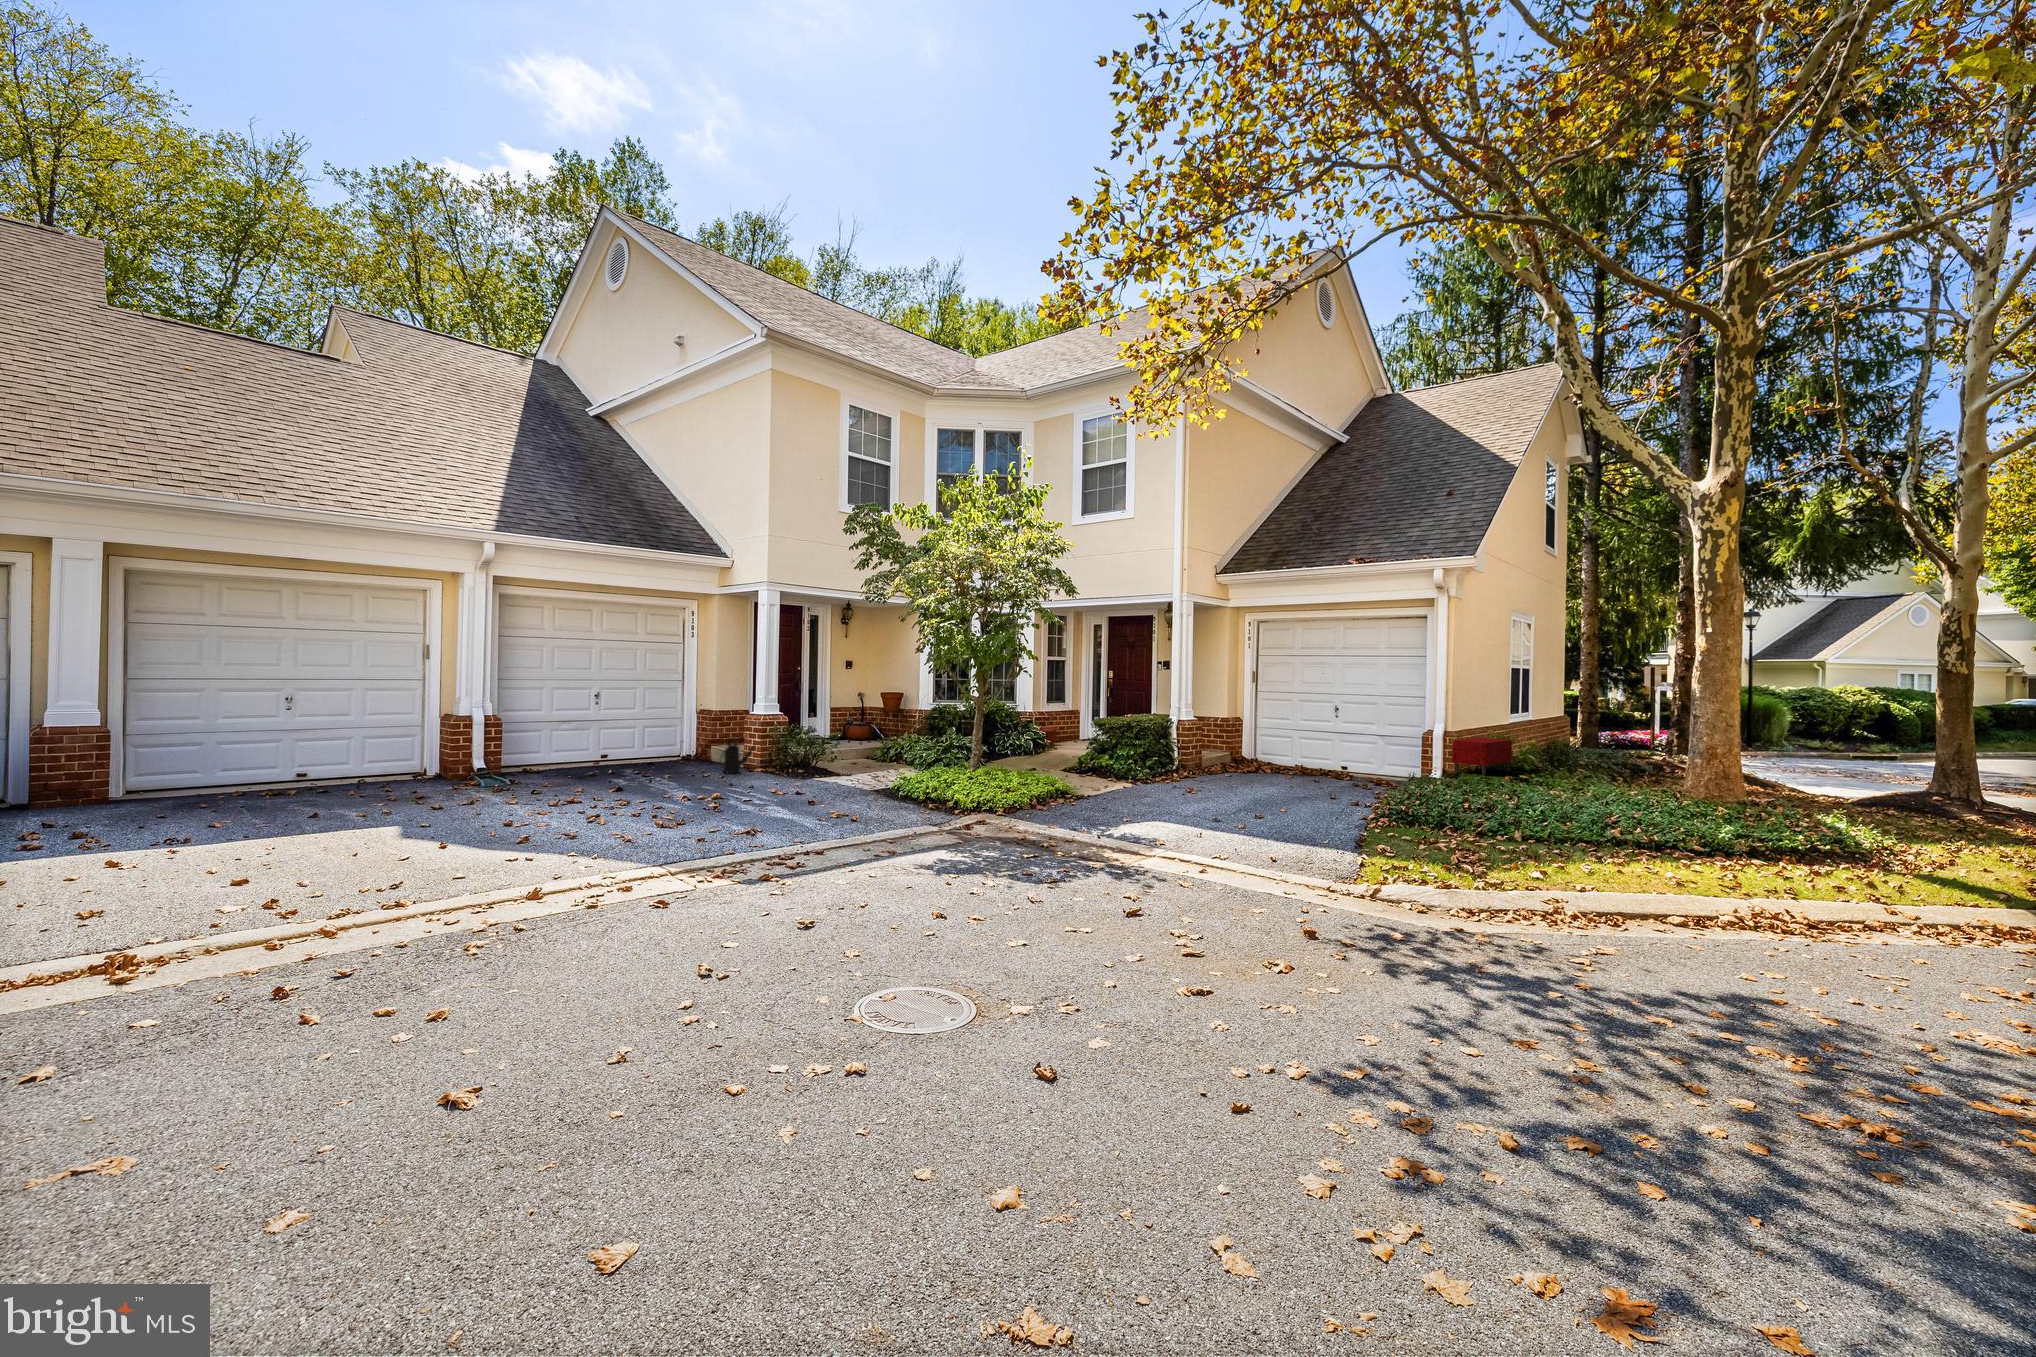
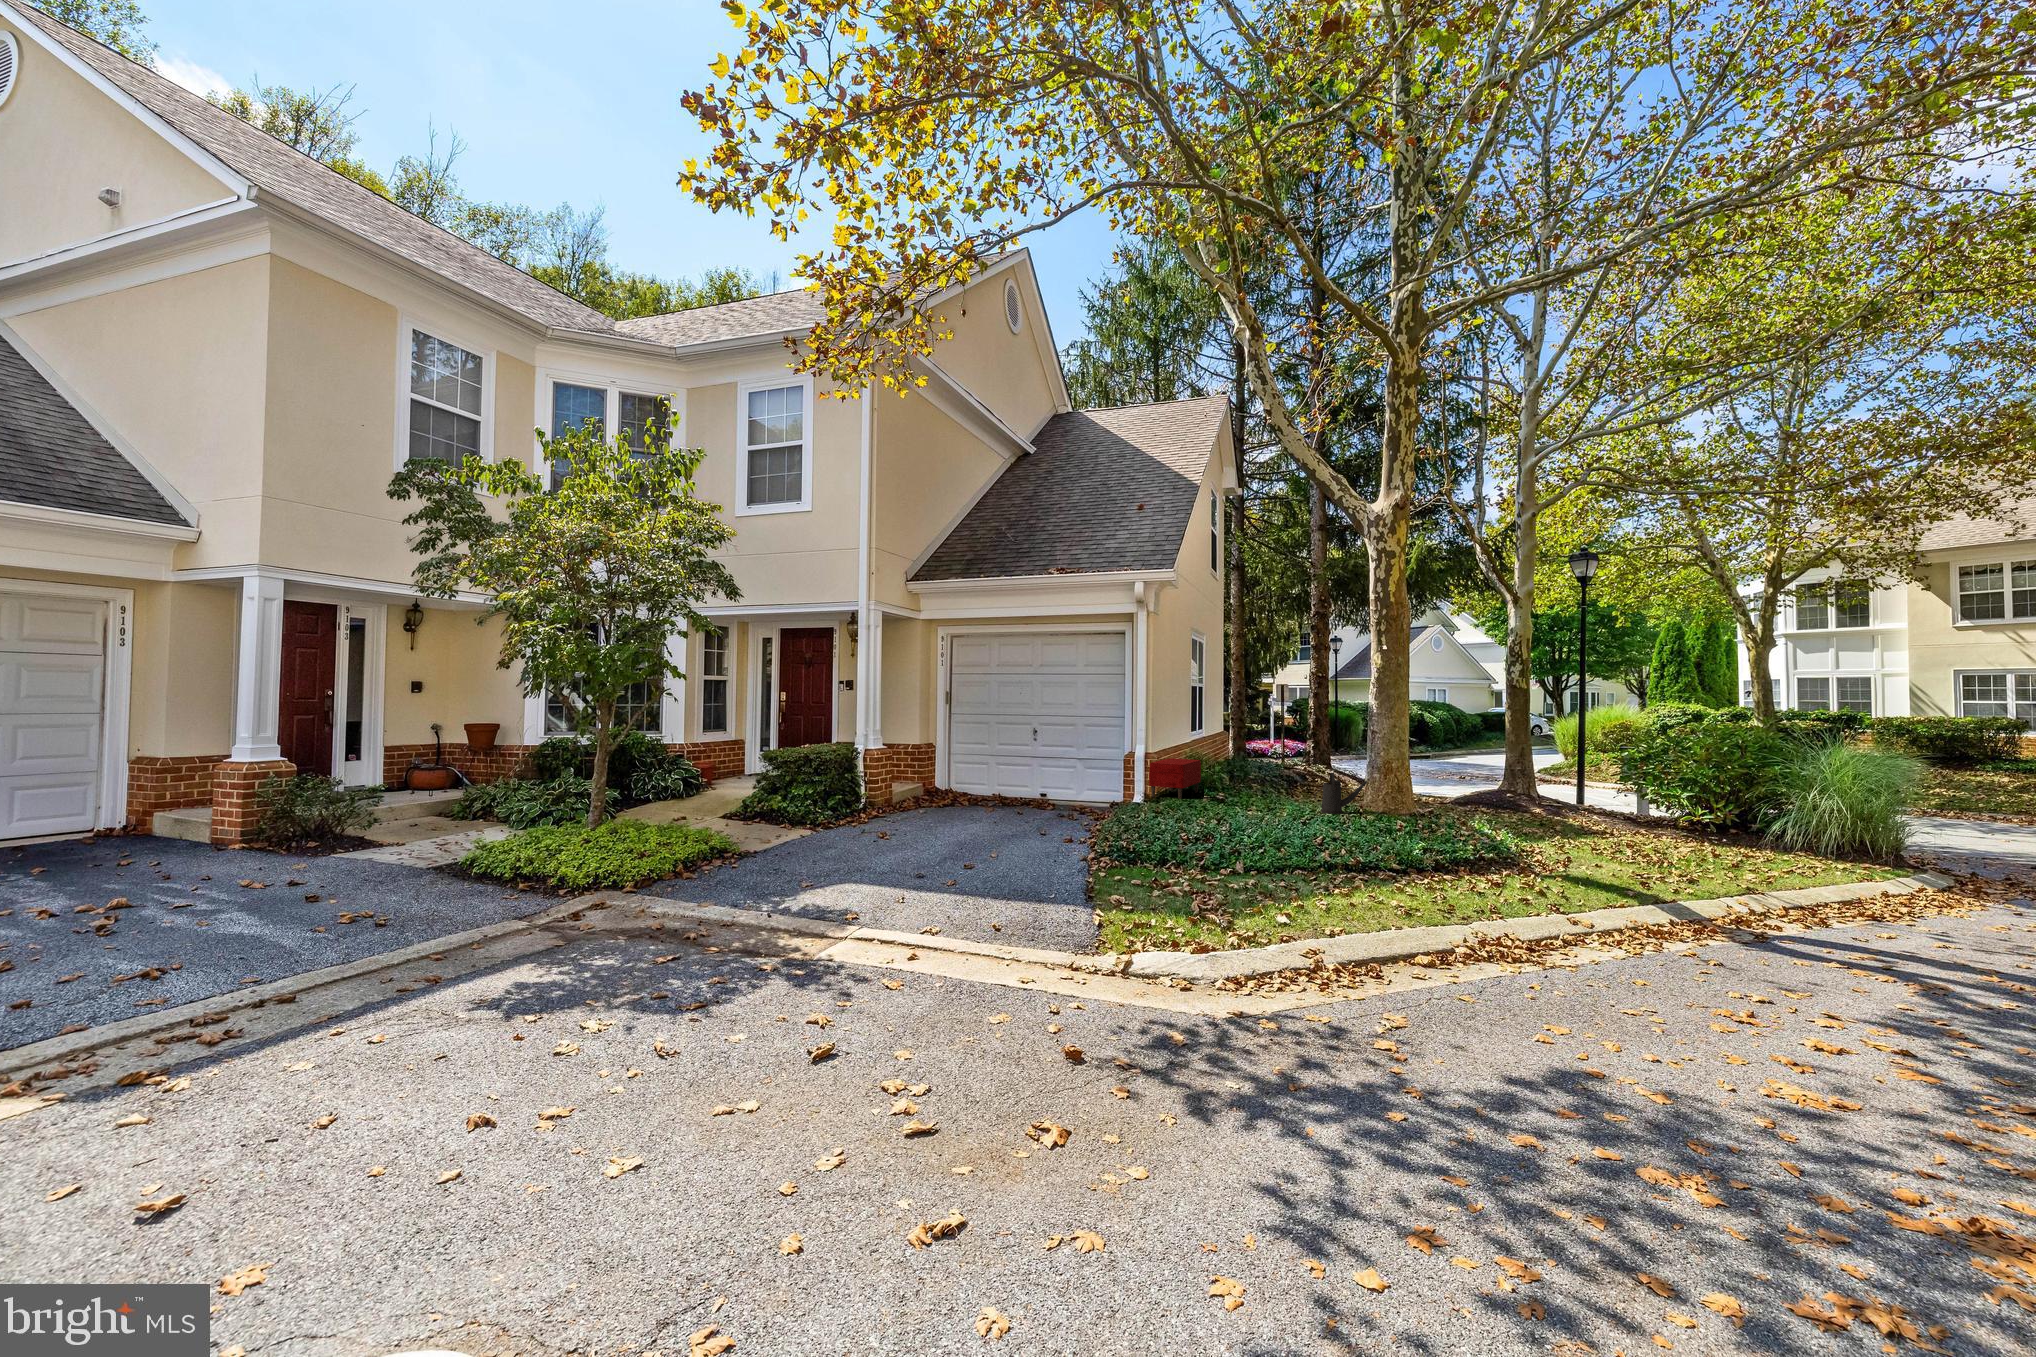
watering can: present [720,740,756,773] -> present [1315,773,1367,814]

